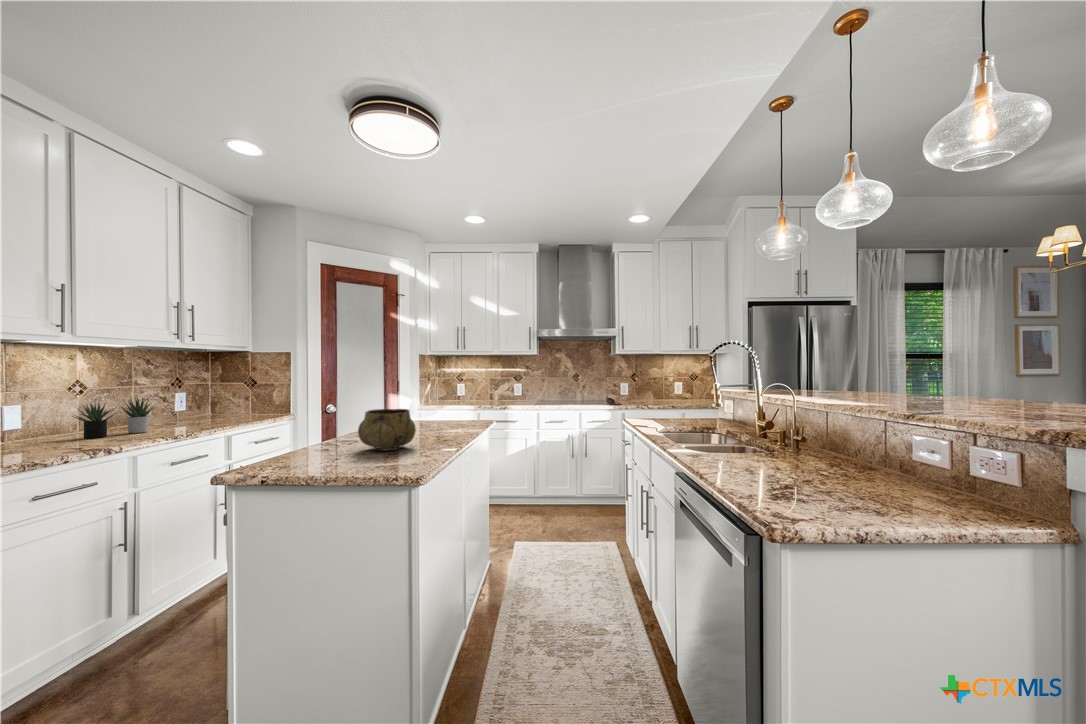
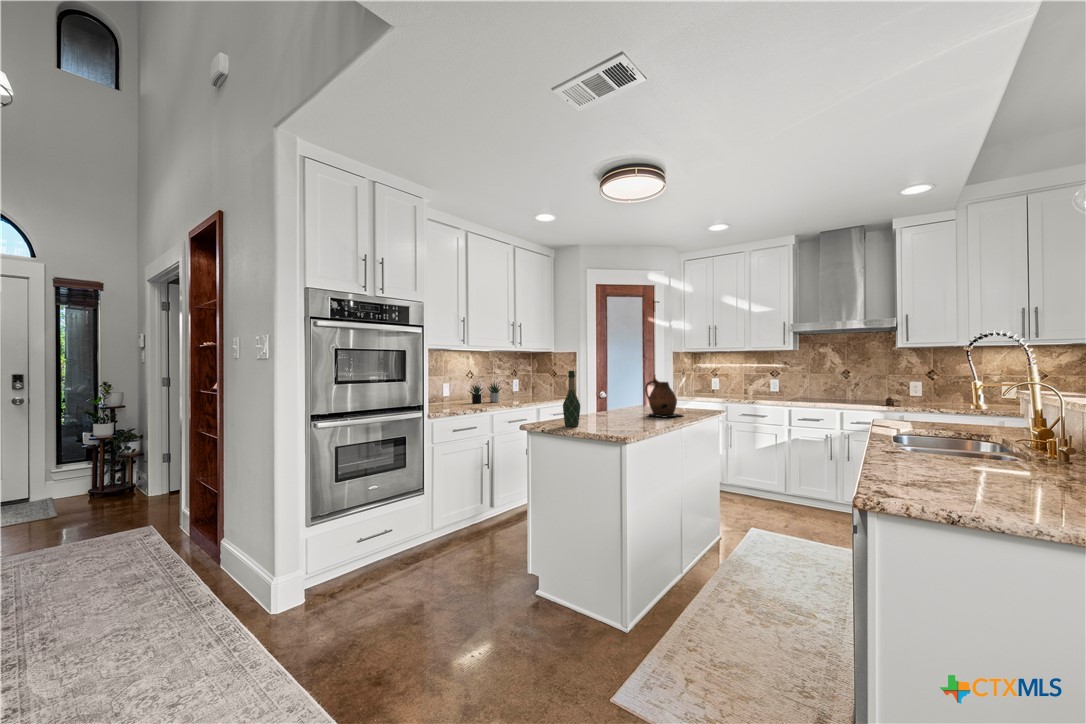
wine bottle: none [298,374,329,464] -> present [563,371,580,427]
ceramic pitcher: none [411,382,460,435] -> present [645,377,683,417]
decorative bowl: present [358,409,416,451] -> none [601,395,639,424]

